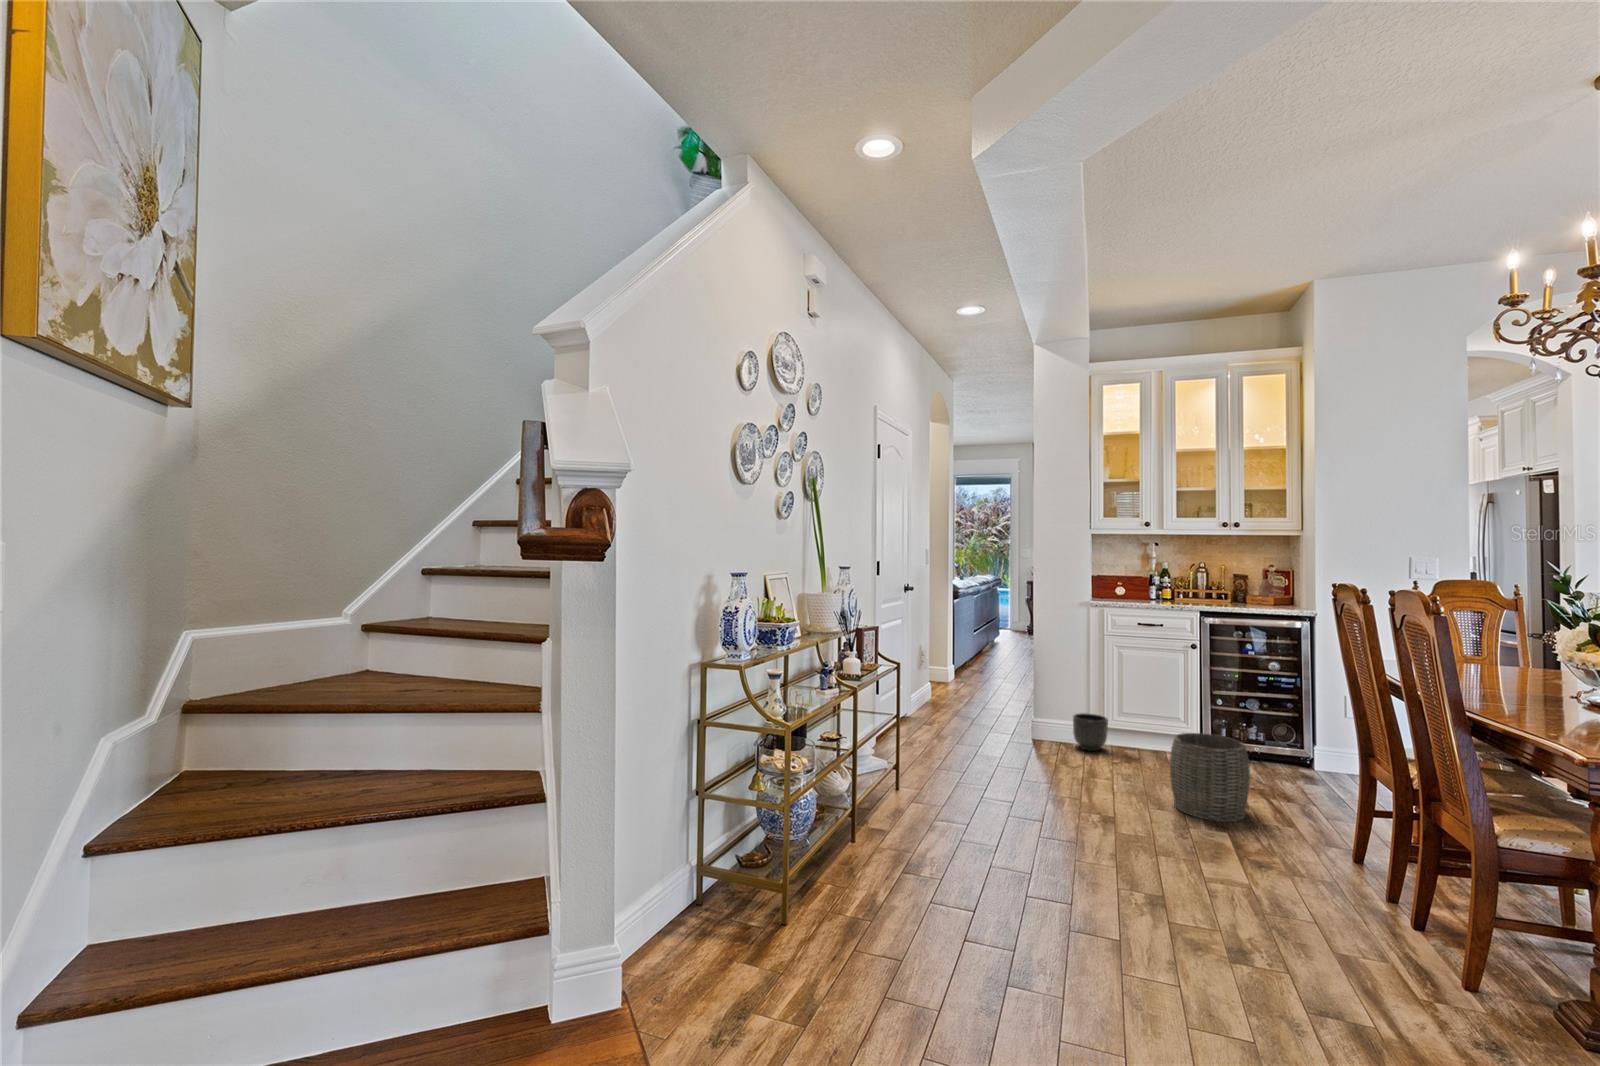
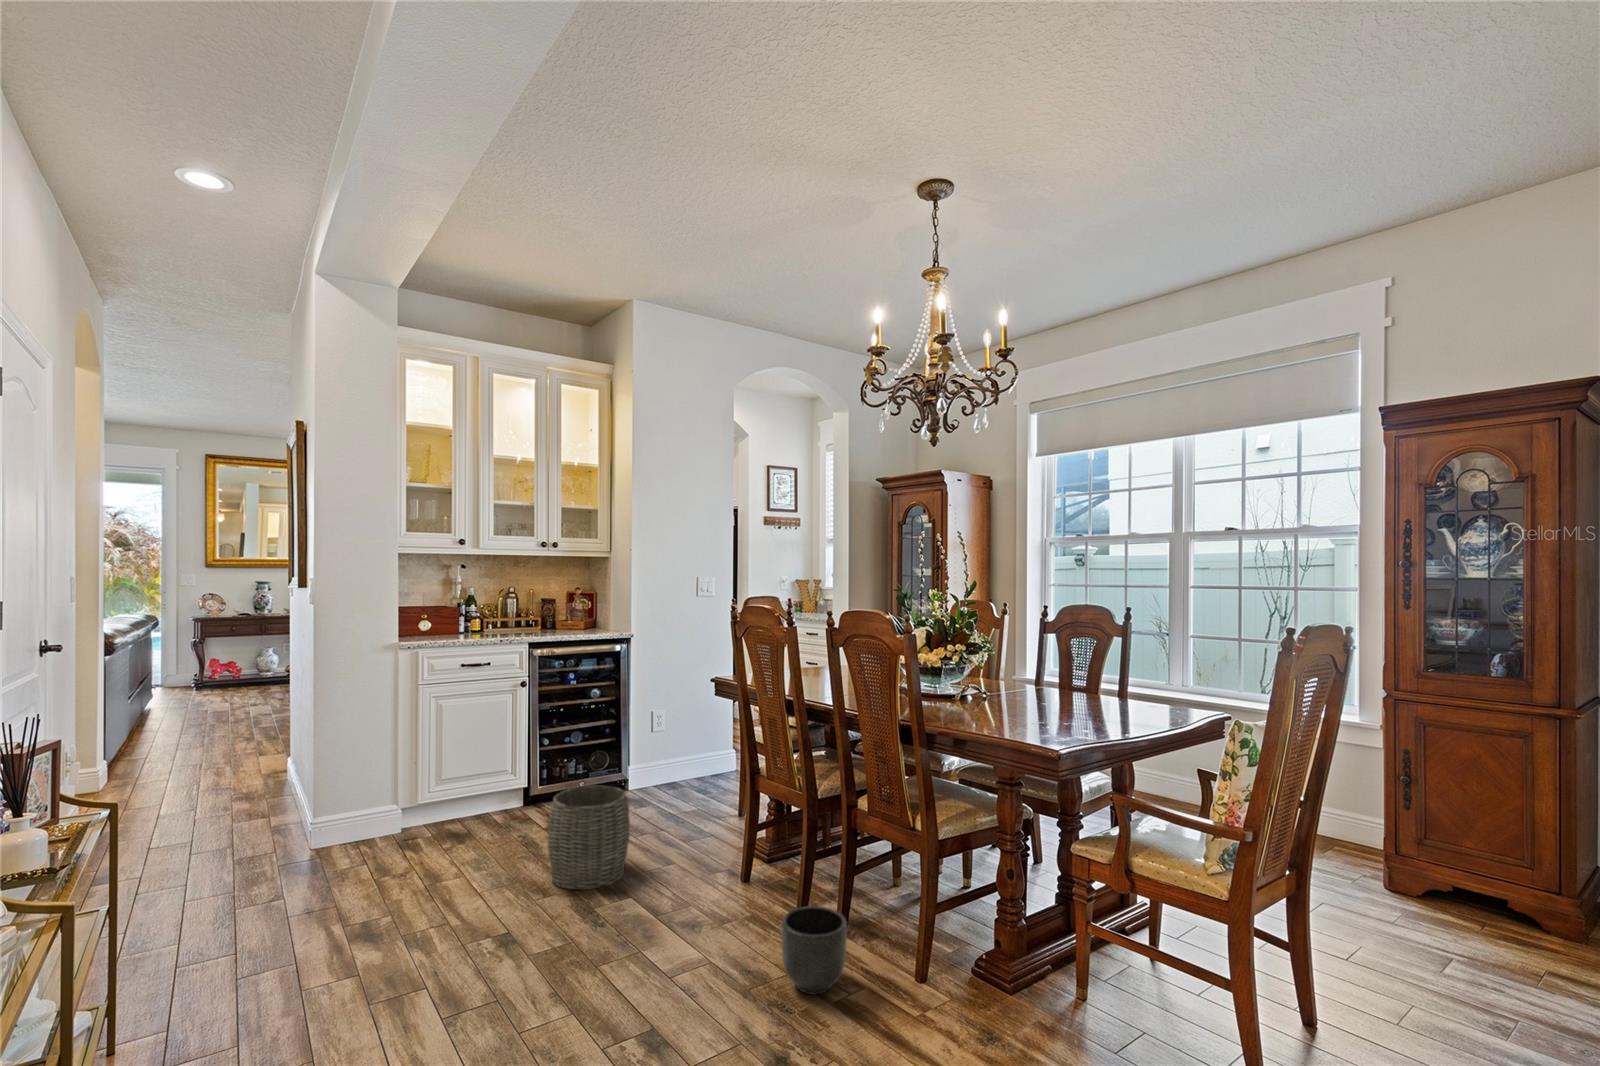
planter: present [1073,713,1108,751] -> present [782,906,847,994]

